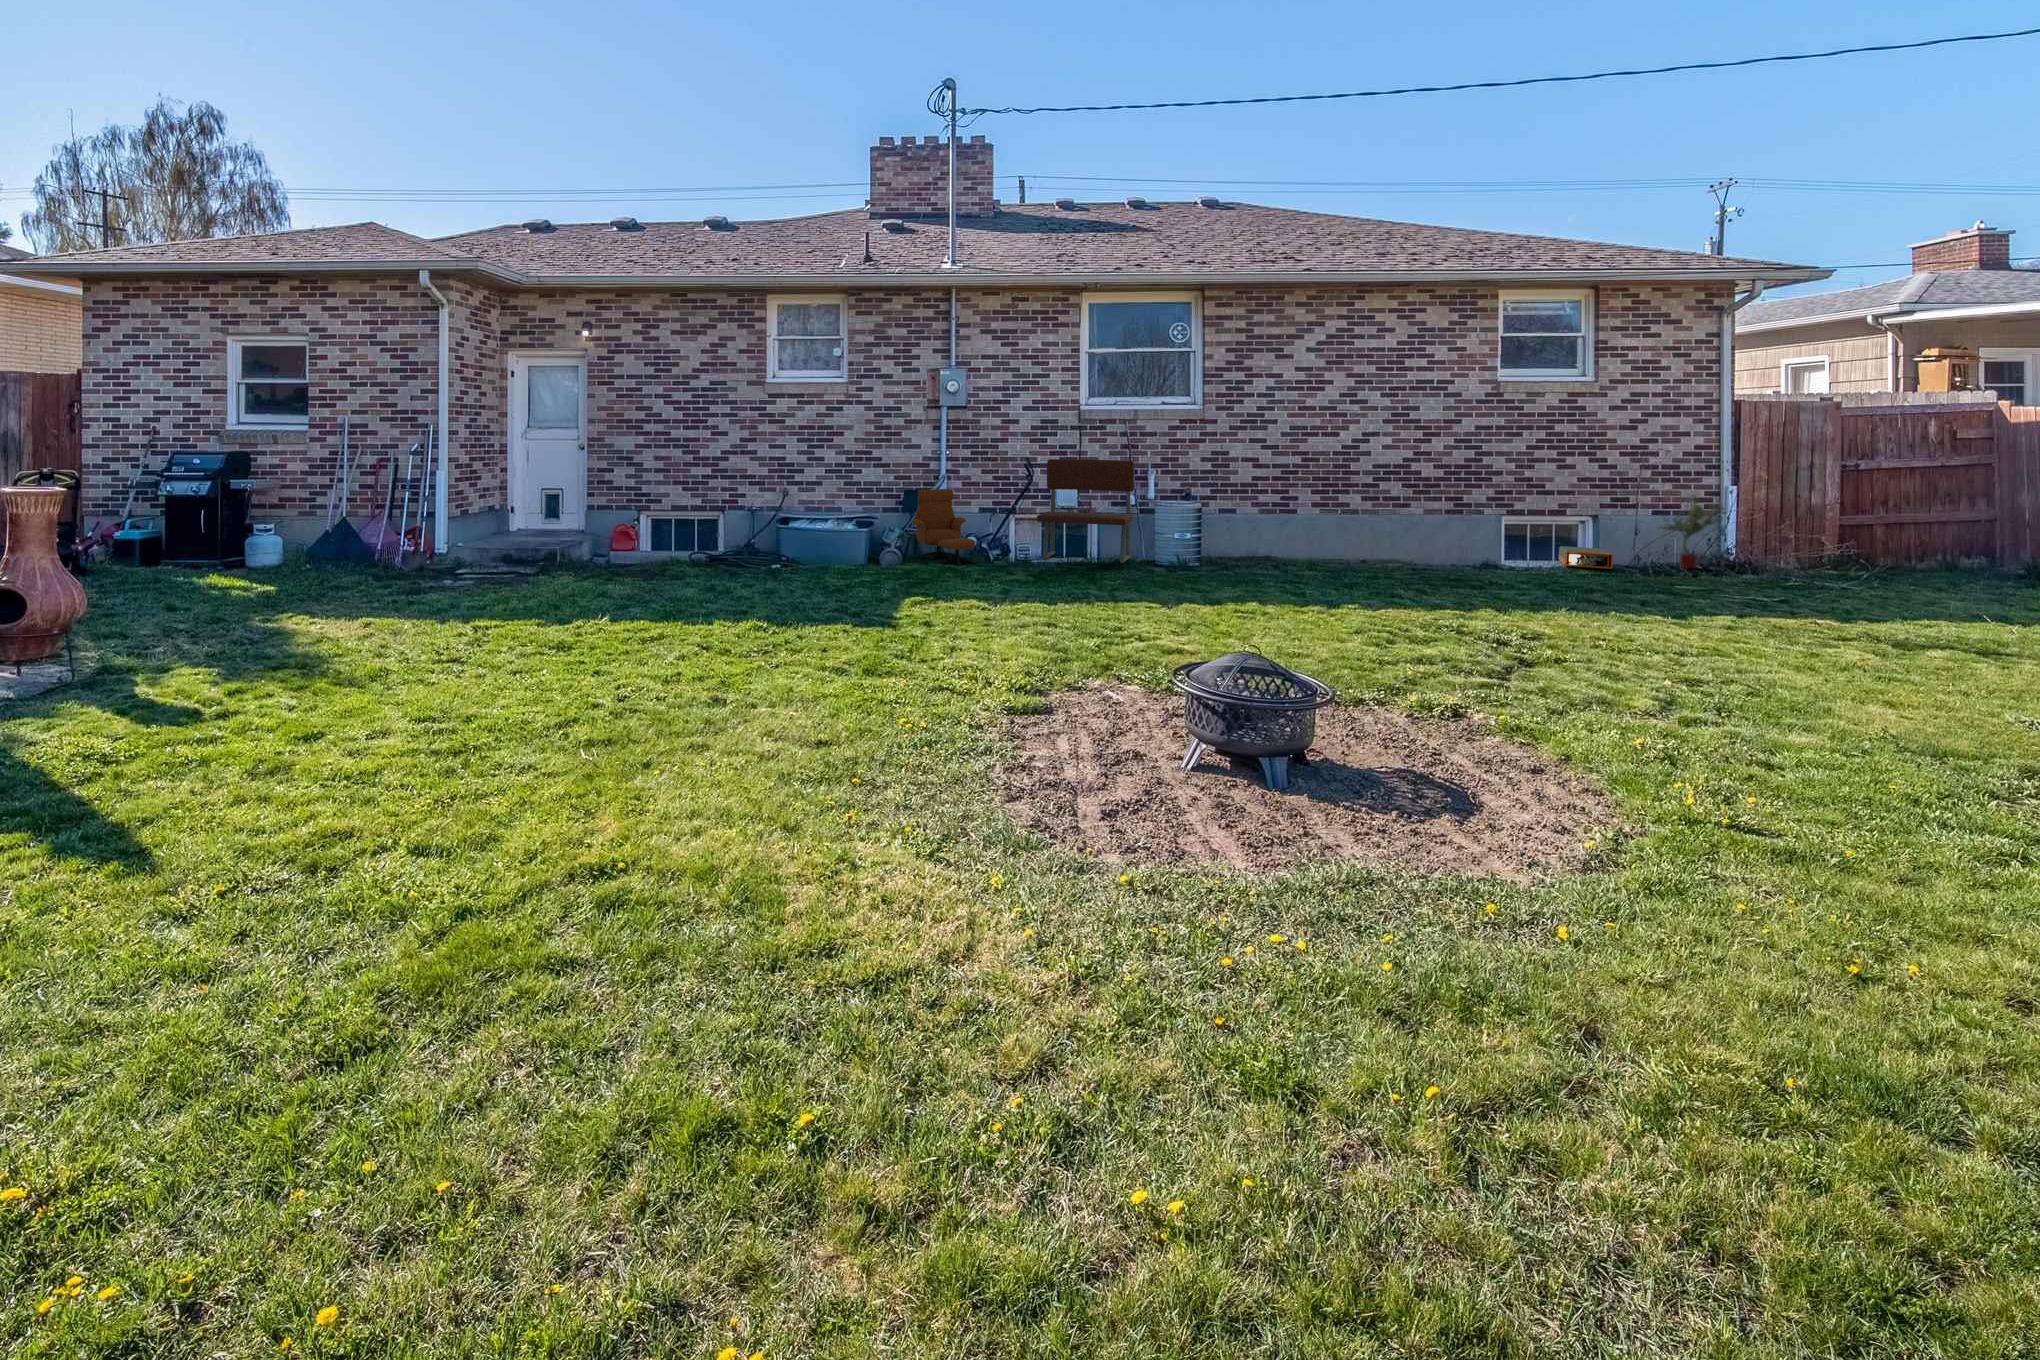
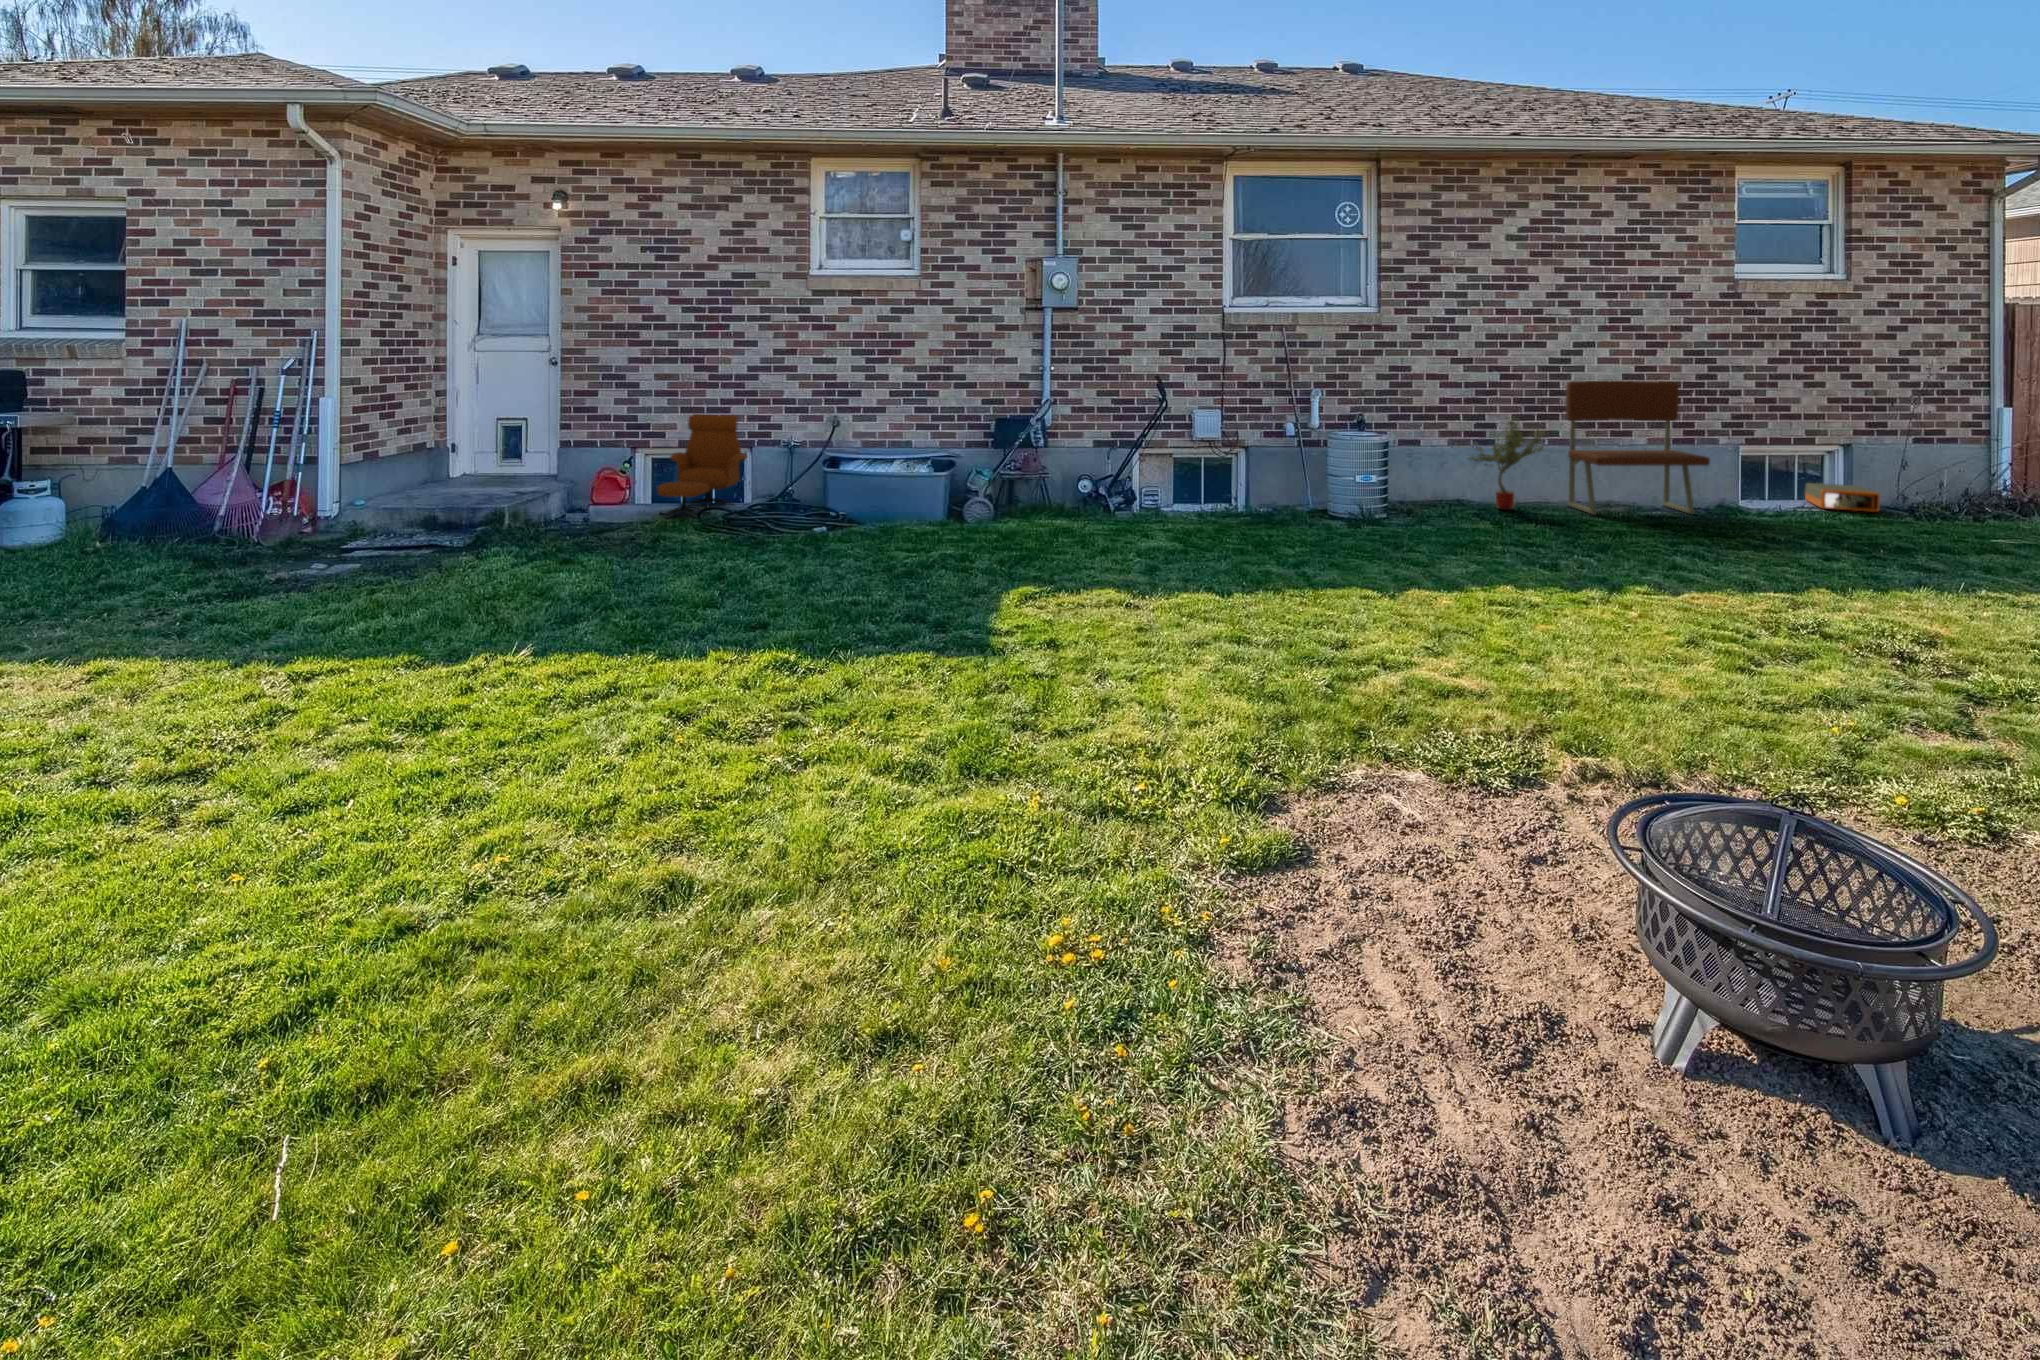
bench: present [1037,459,1134,563] -> present [1566,381,1710,514]
lounge chair: present [910,489,976,565] -> present [657,414,747,519]
potted tree: present [1660,494,1723,569] -> present [1469,417,1544,510]

